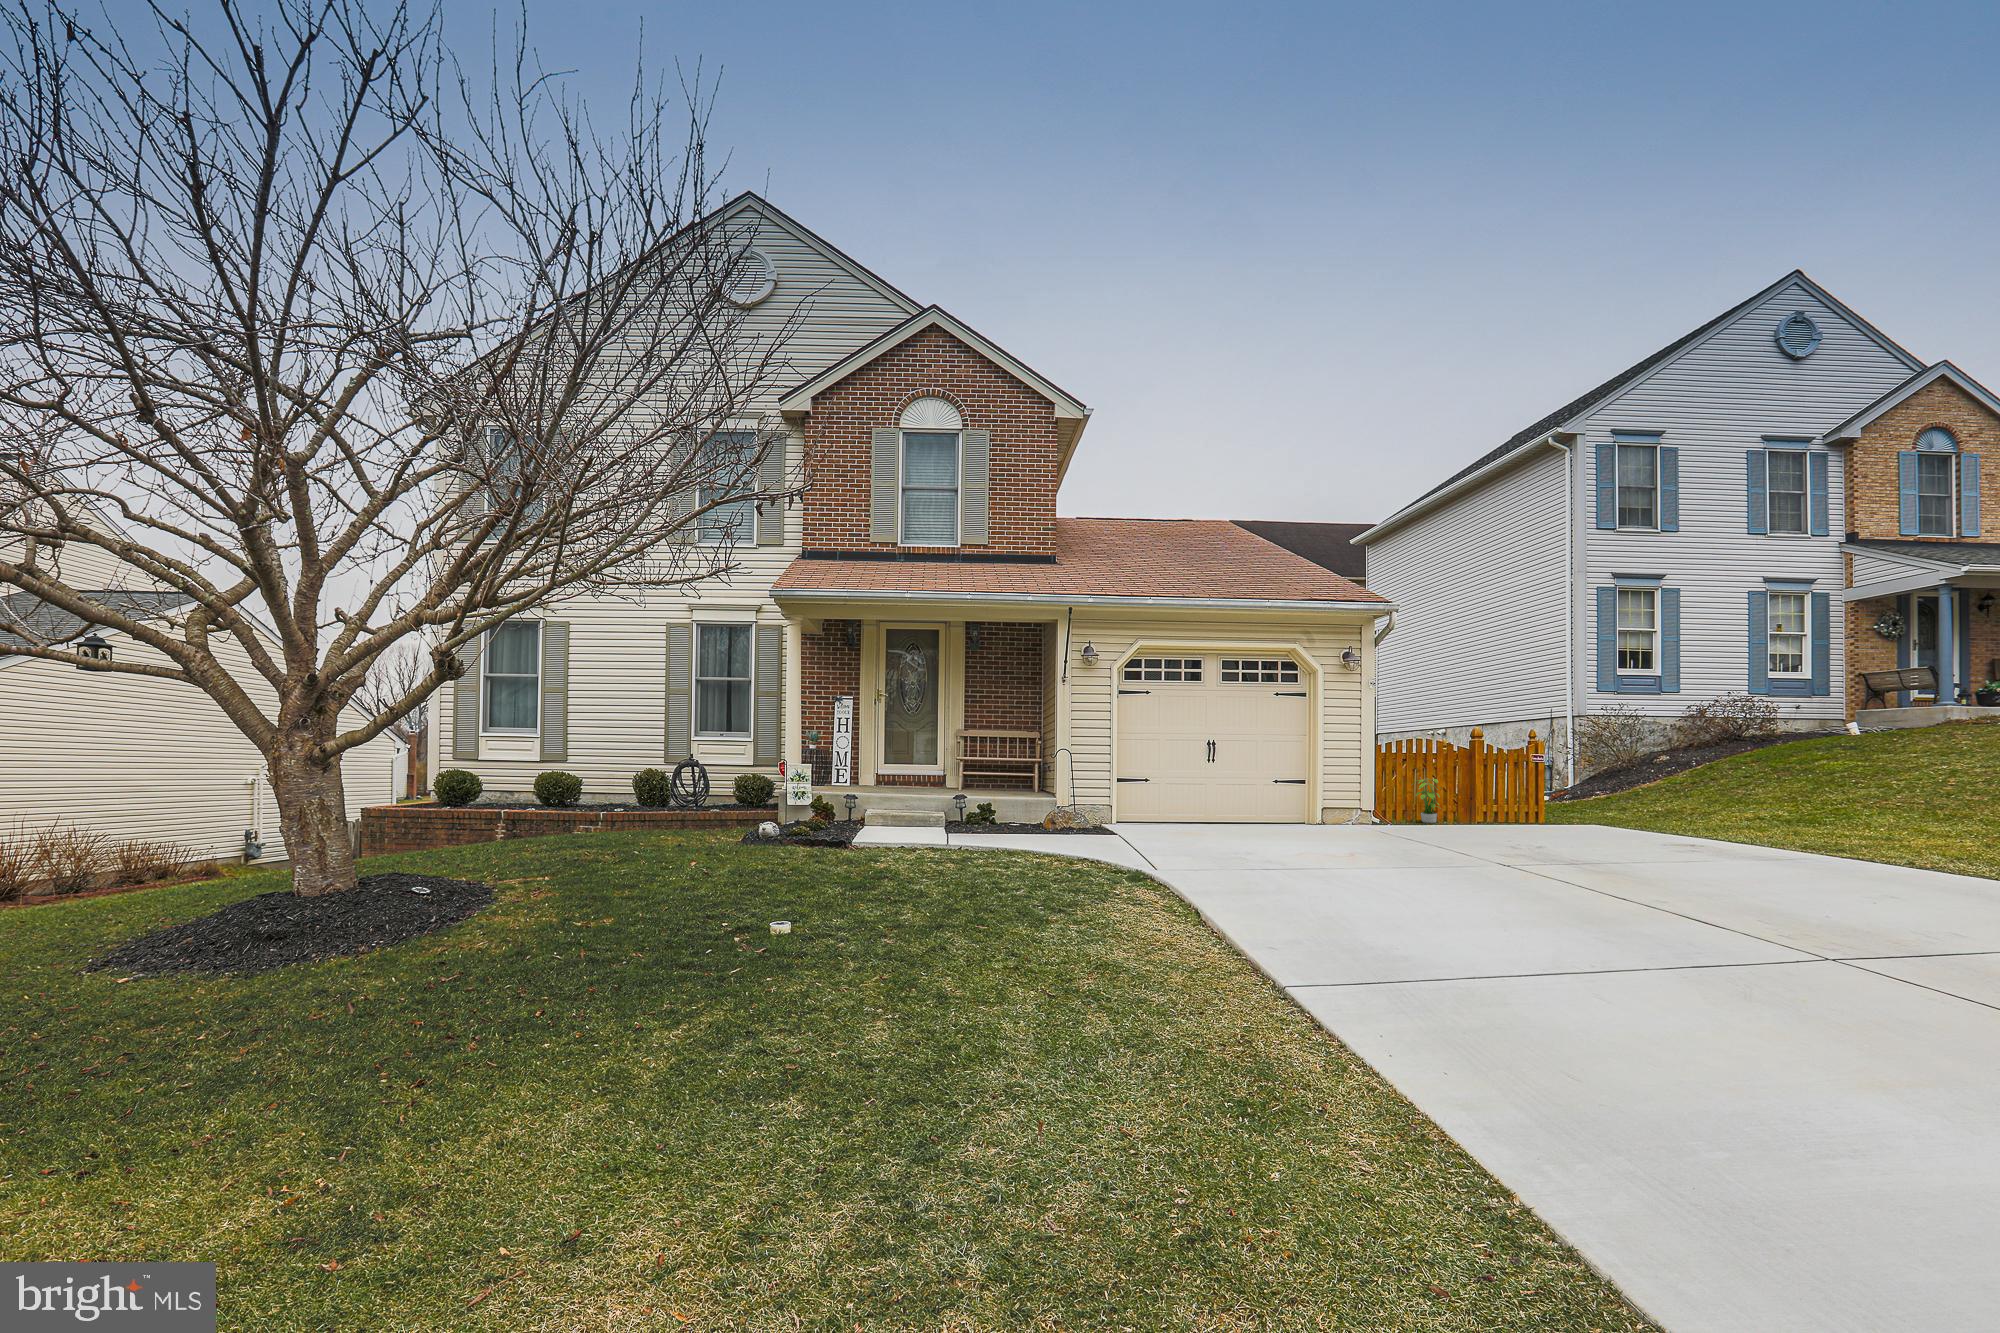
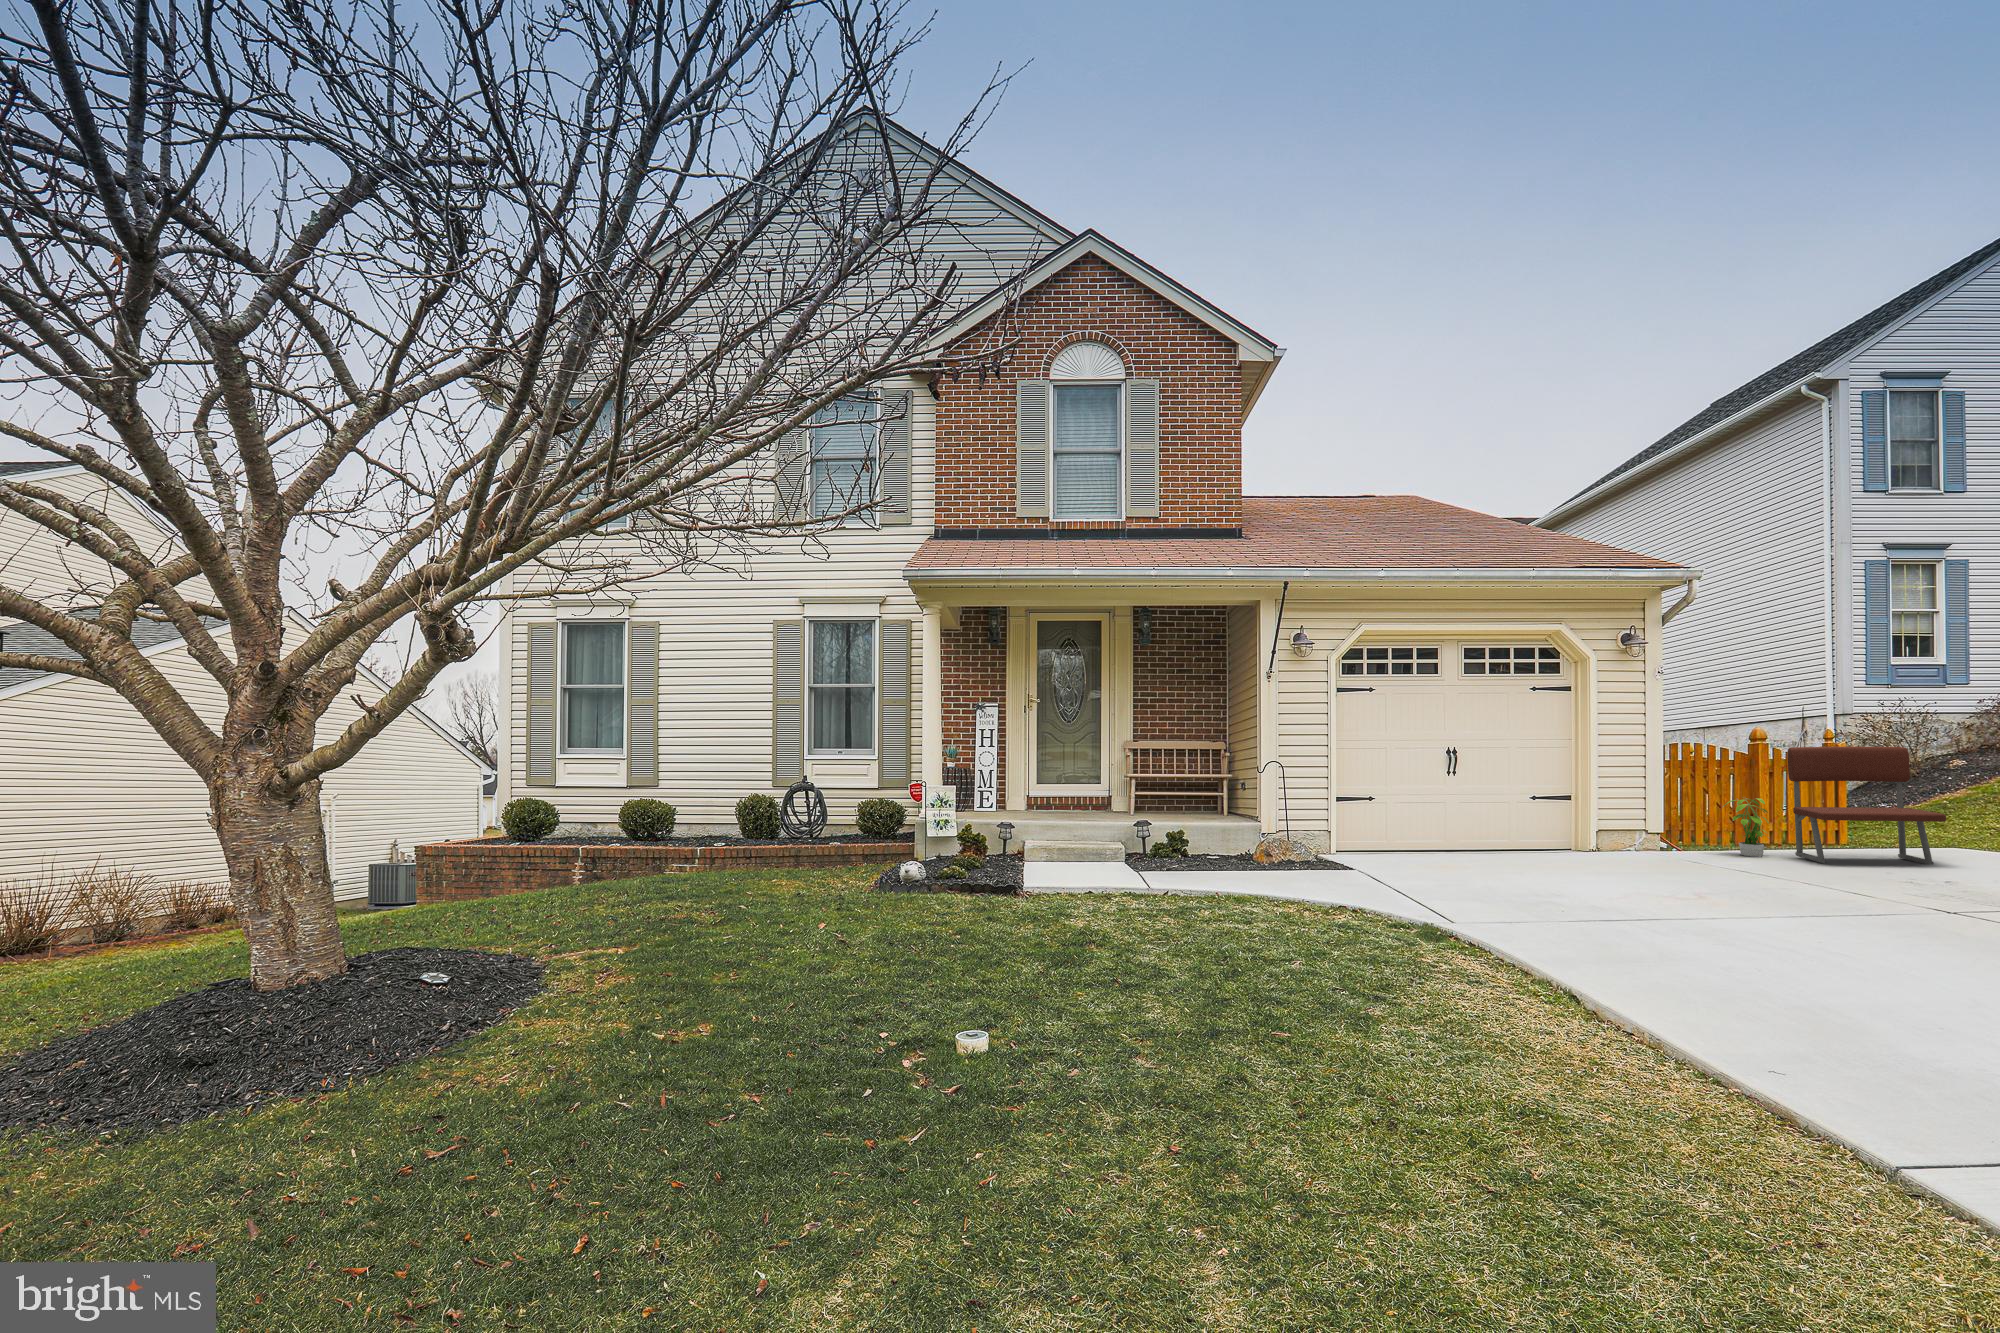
bench: none [1454,740,1550,830] -> present [1787,747,1946,865]

